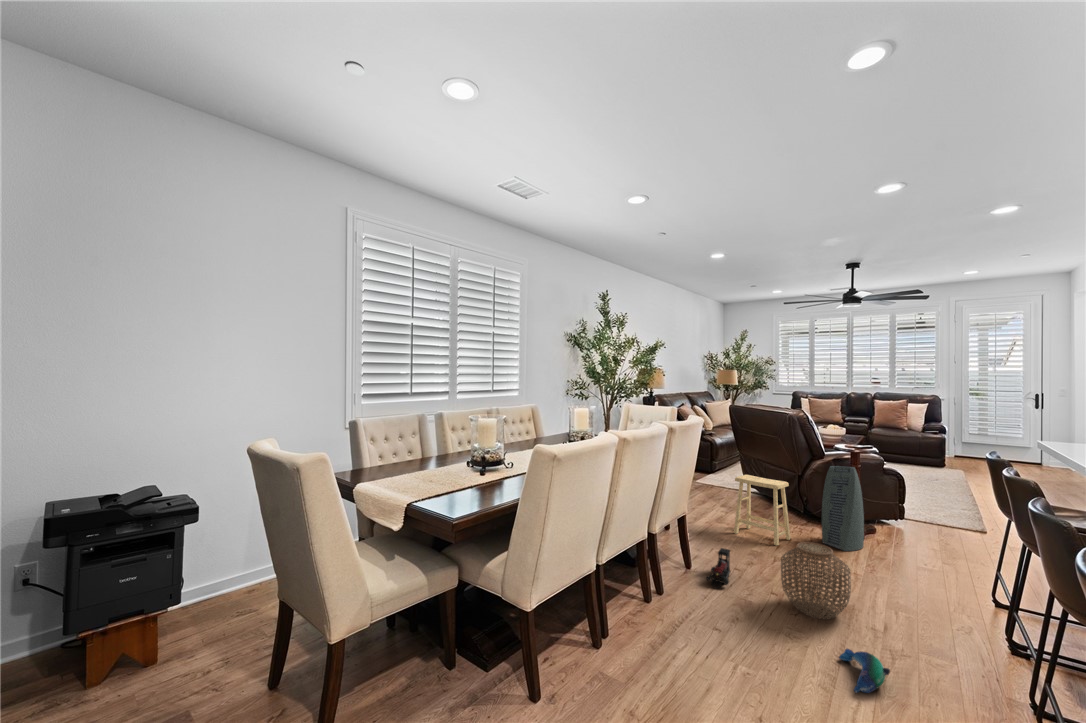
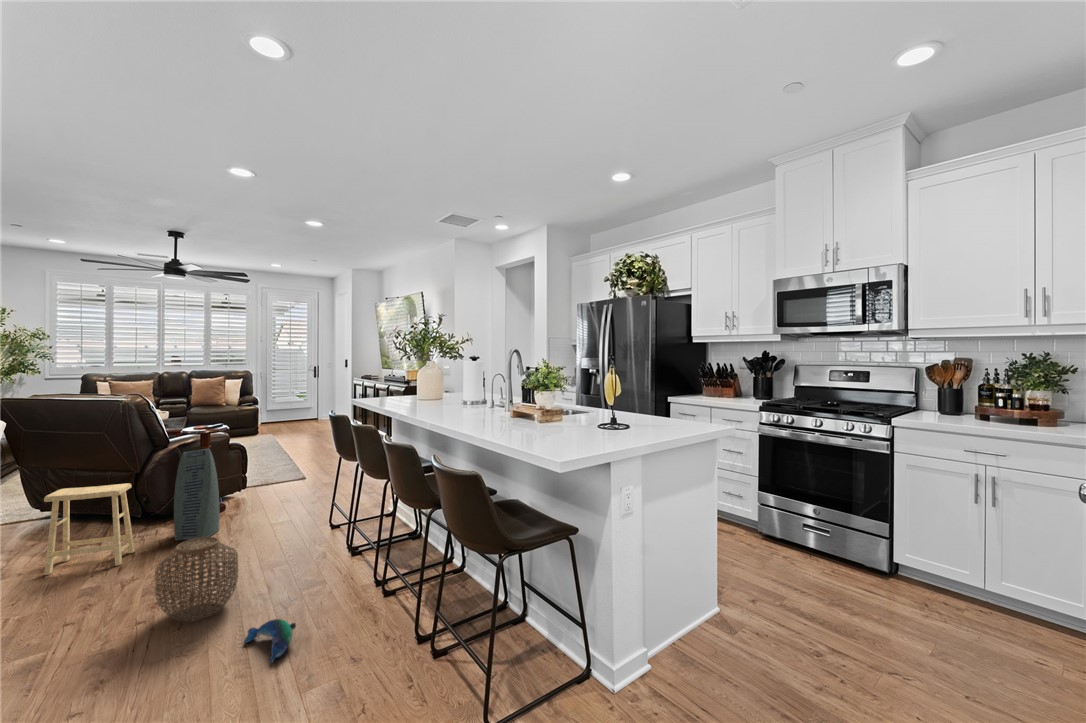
toy train: present [707,548,730,588] -> none [29,596,72,658]

